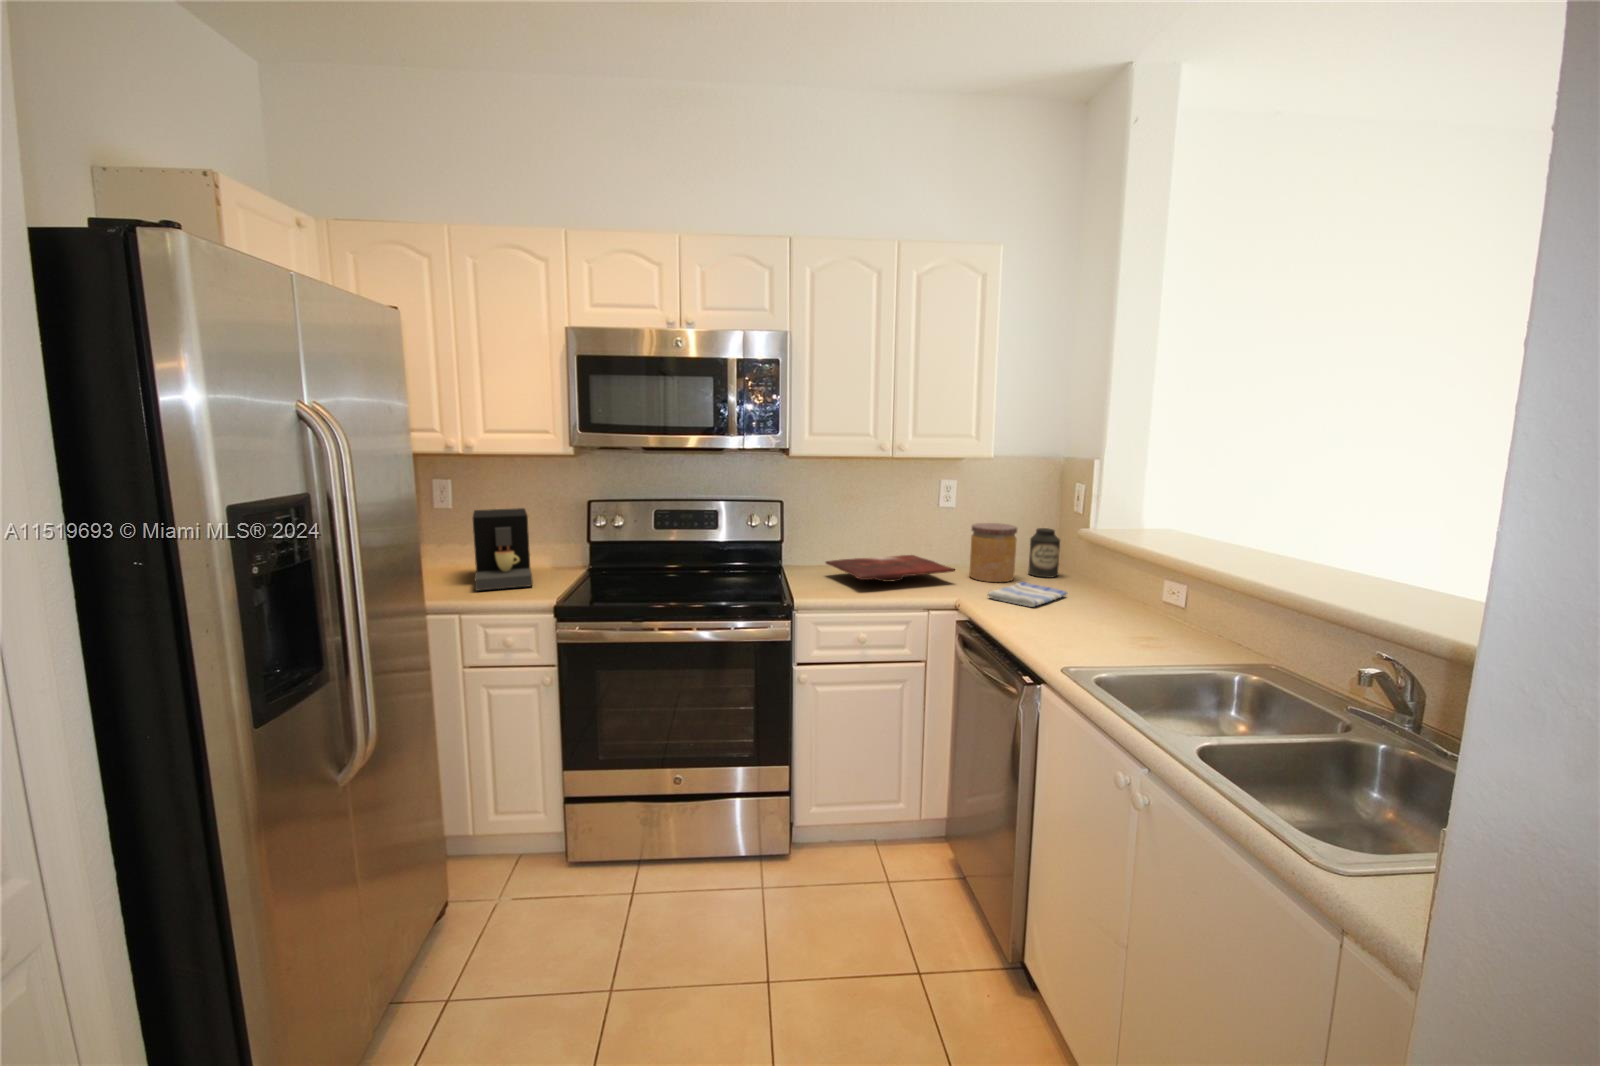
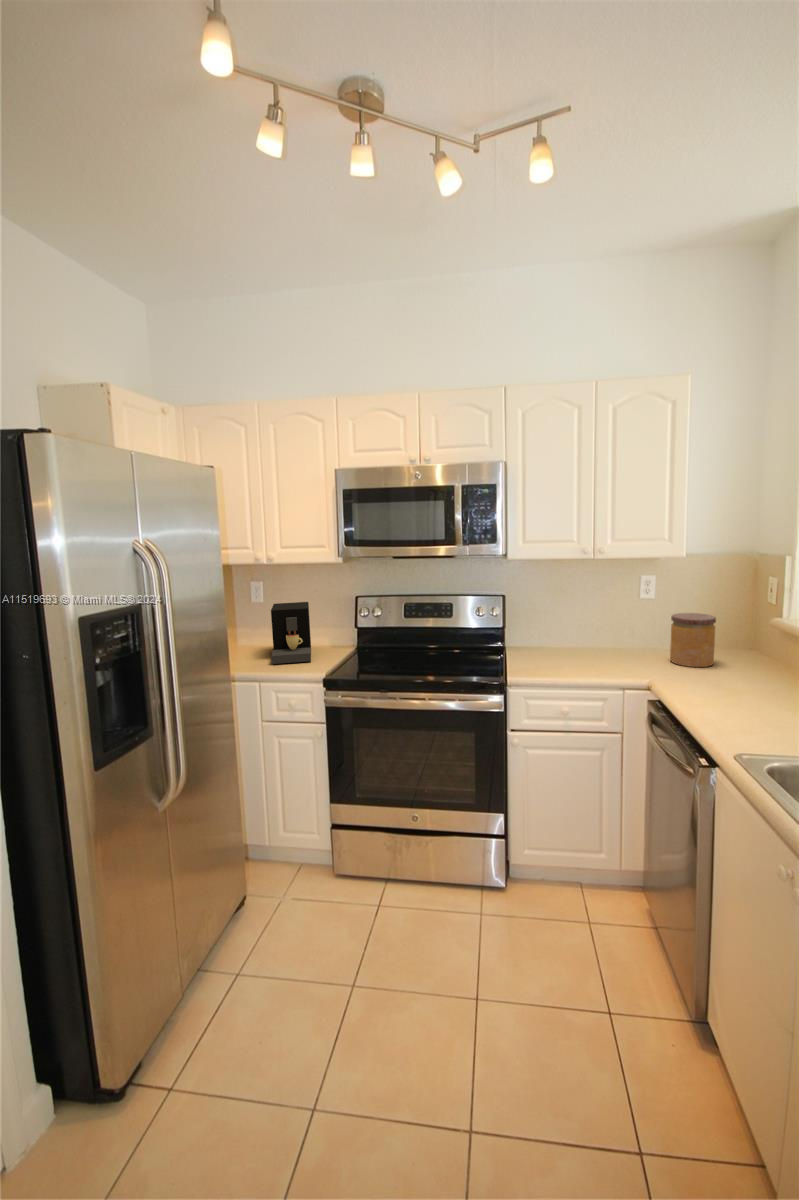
canister: present [1028,528,1060,578] -> none [730,617,762,663]
cutting board: present [826,555,955,582] -> none [538,640,654,663]
dish towel: present [988,582,1067,607] -> none [681,668,764,693]

